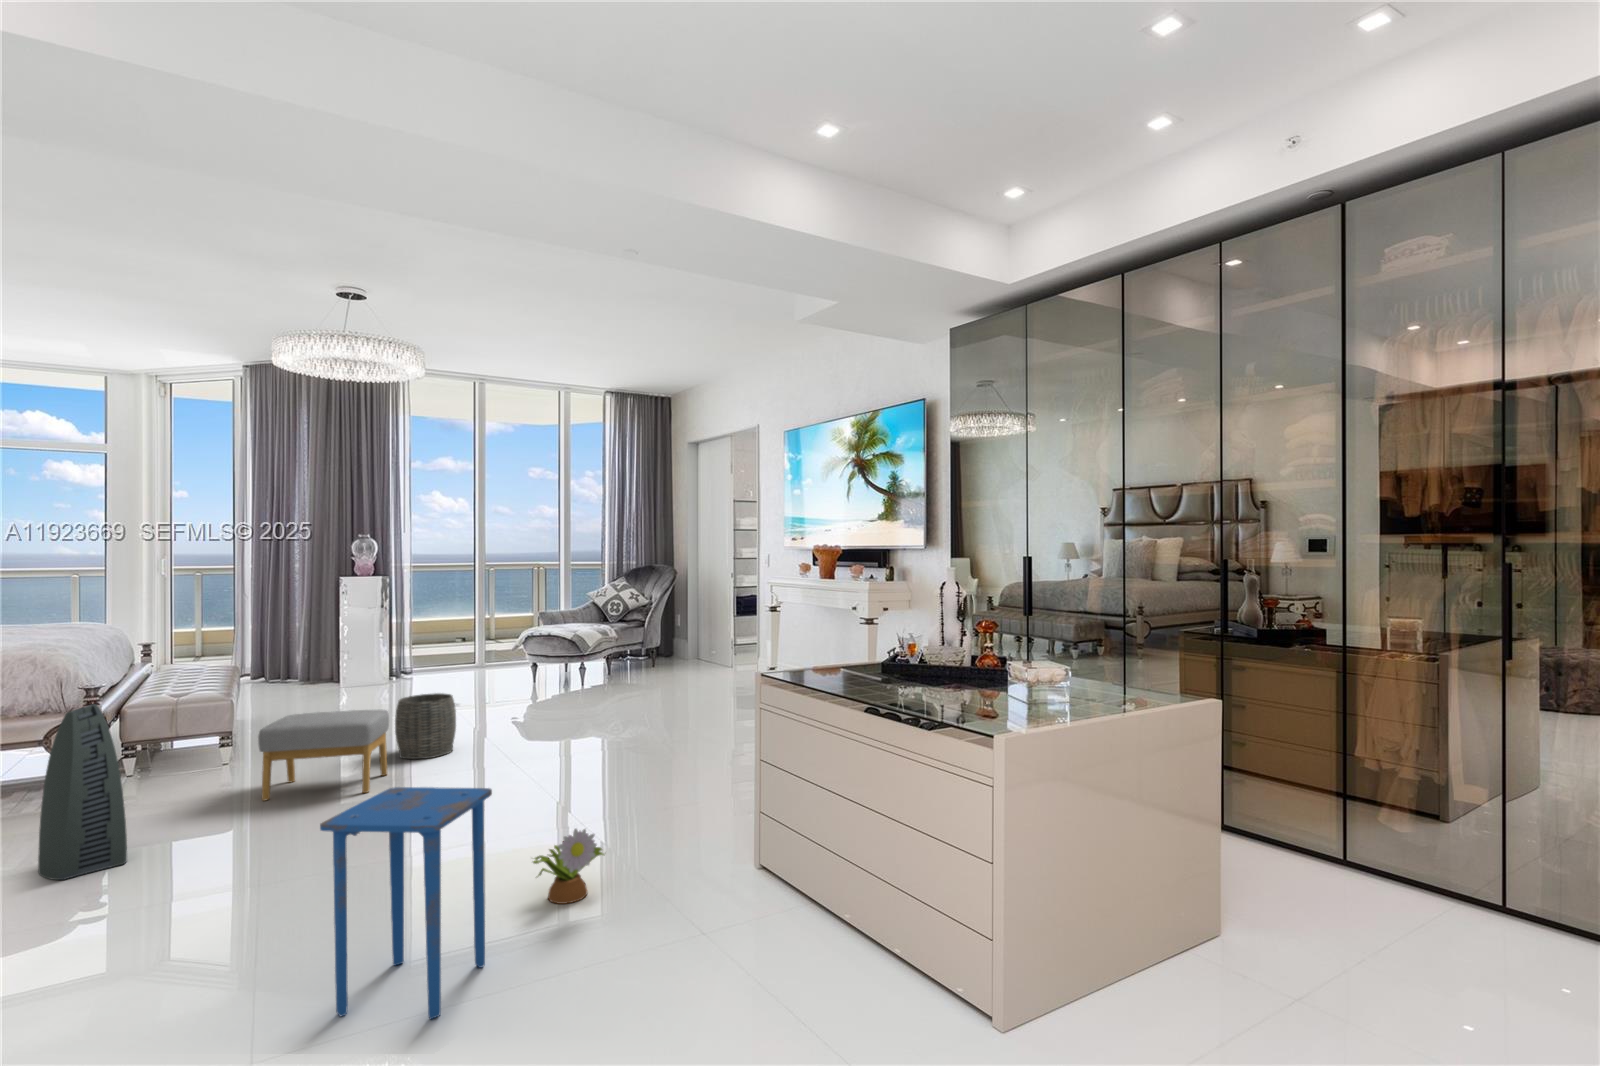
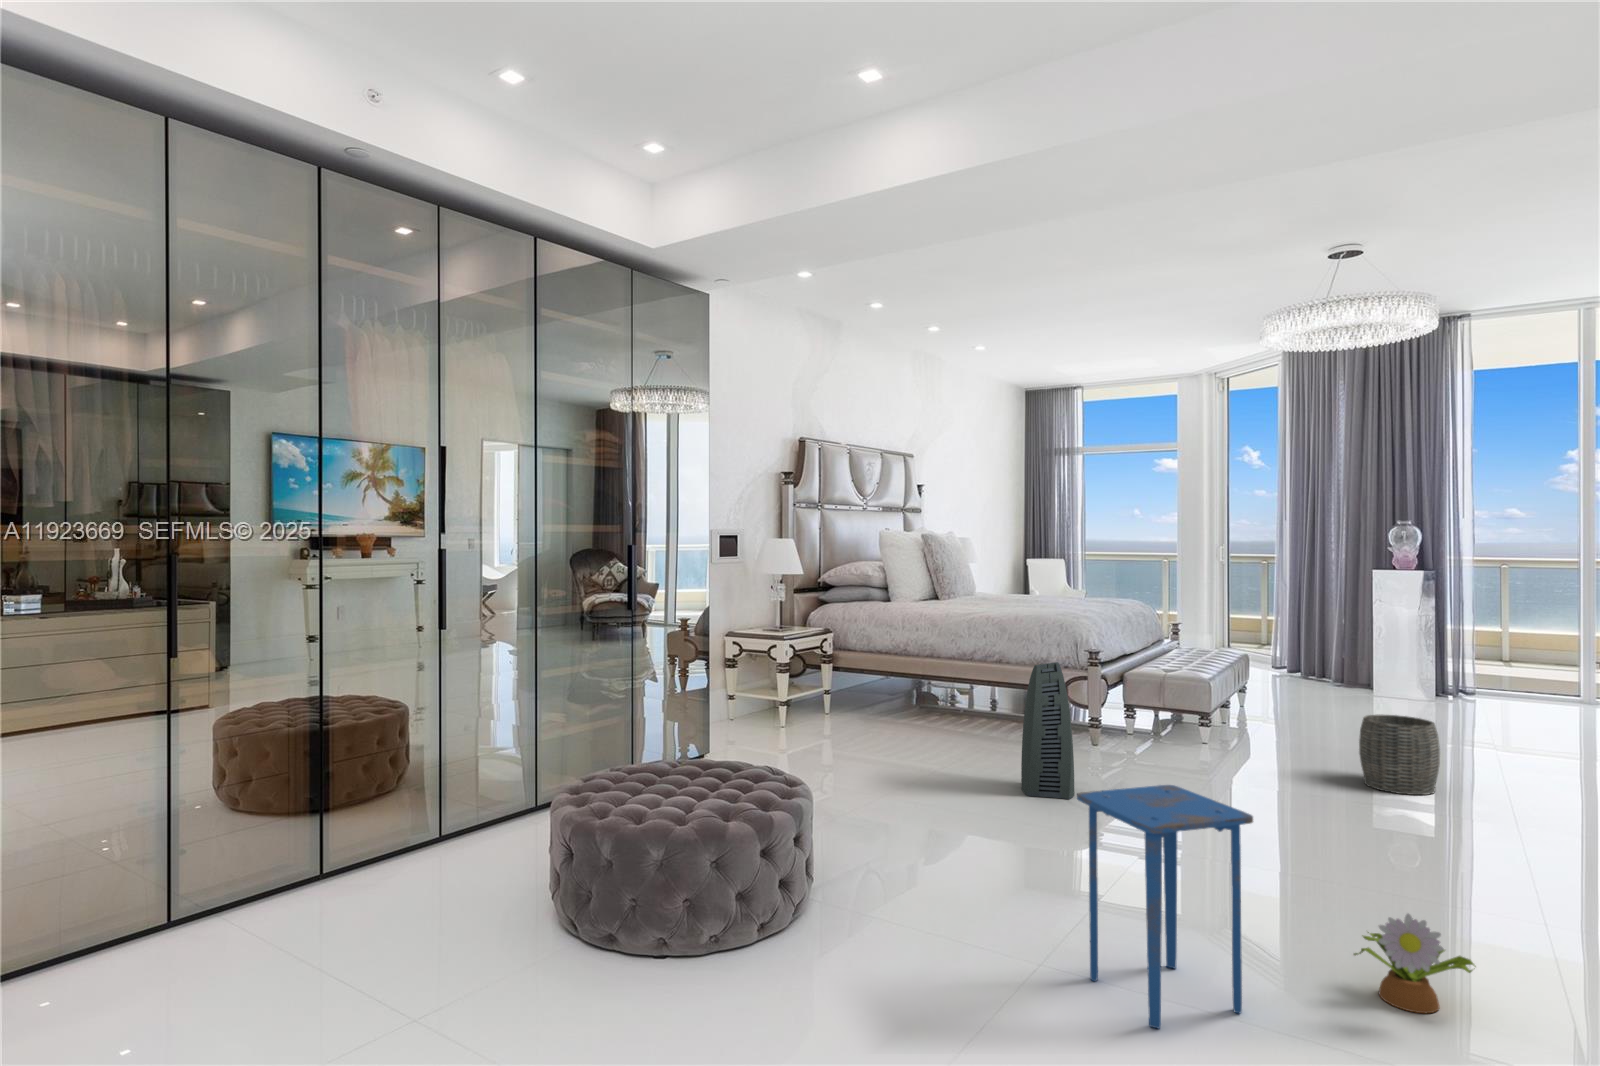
footstool: present [258,710,389,801] -> none [1197,707,1335,807]

